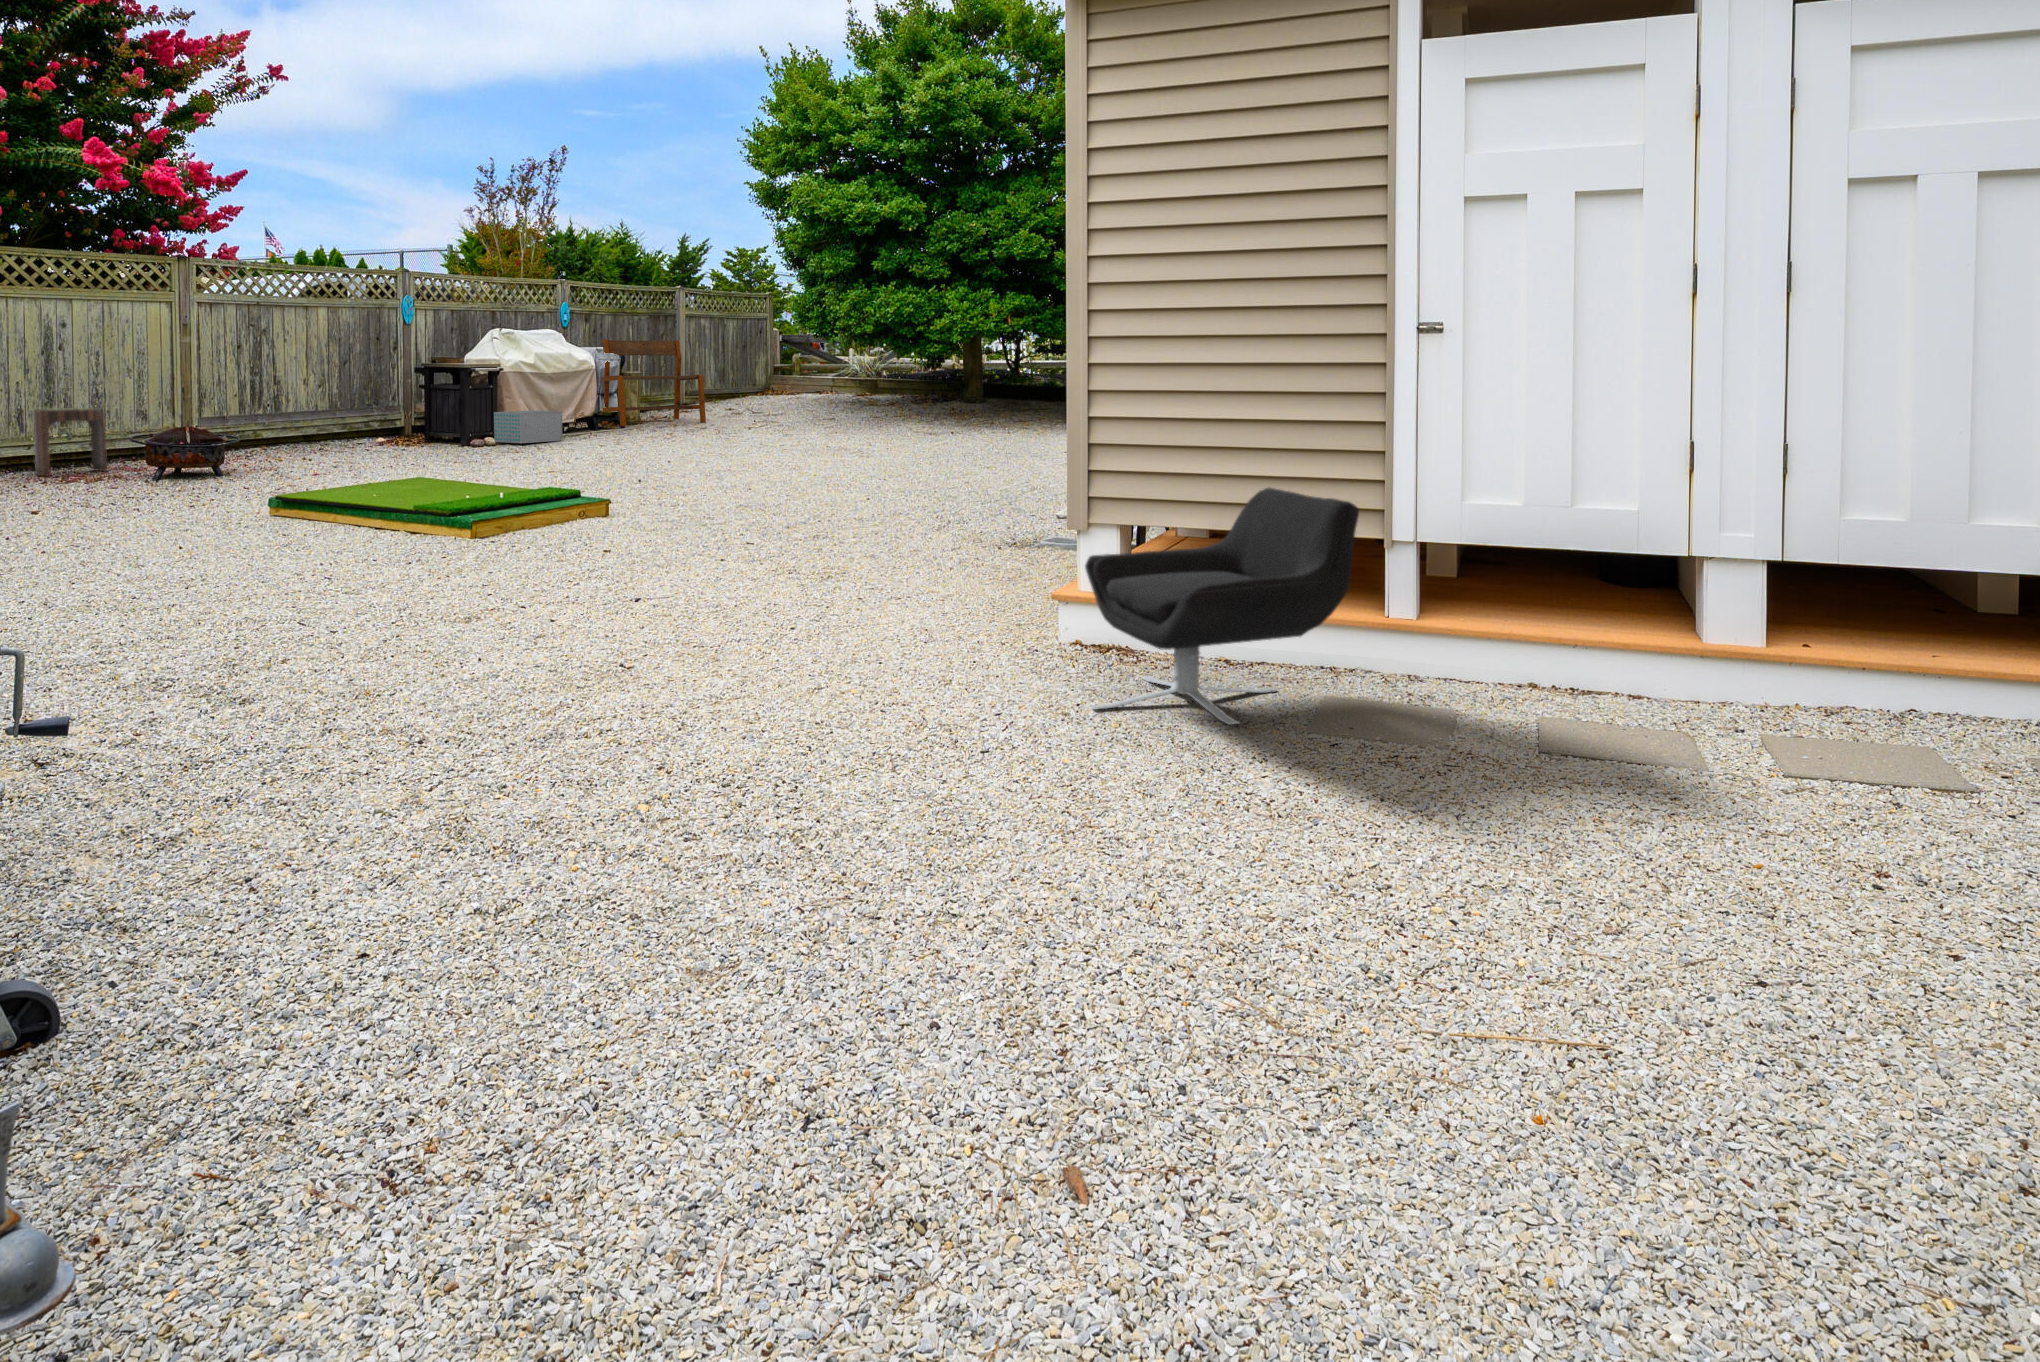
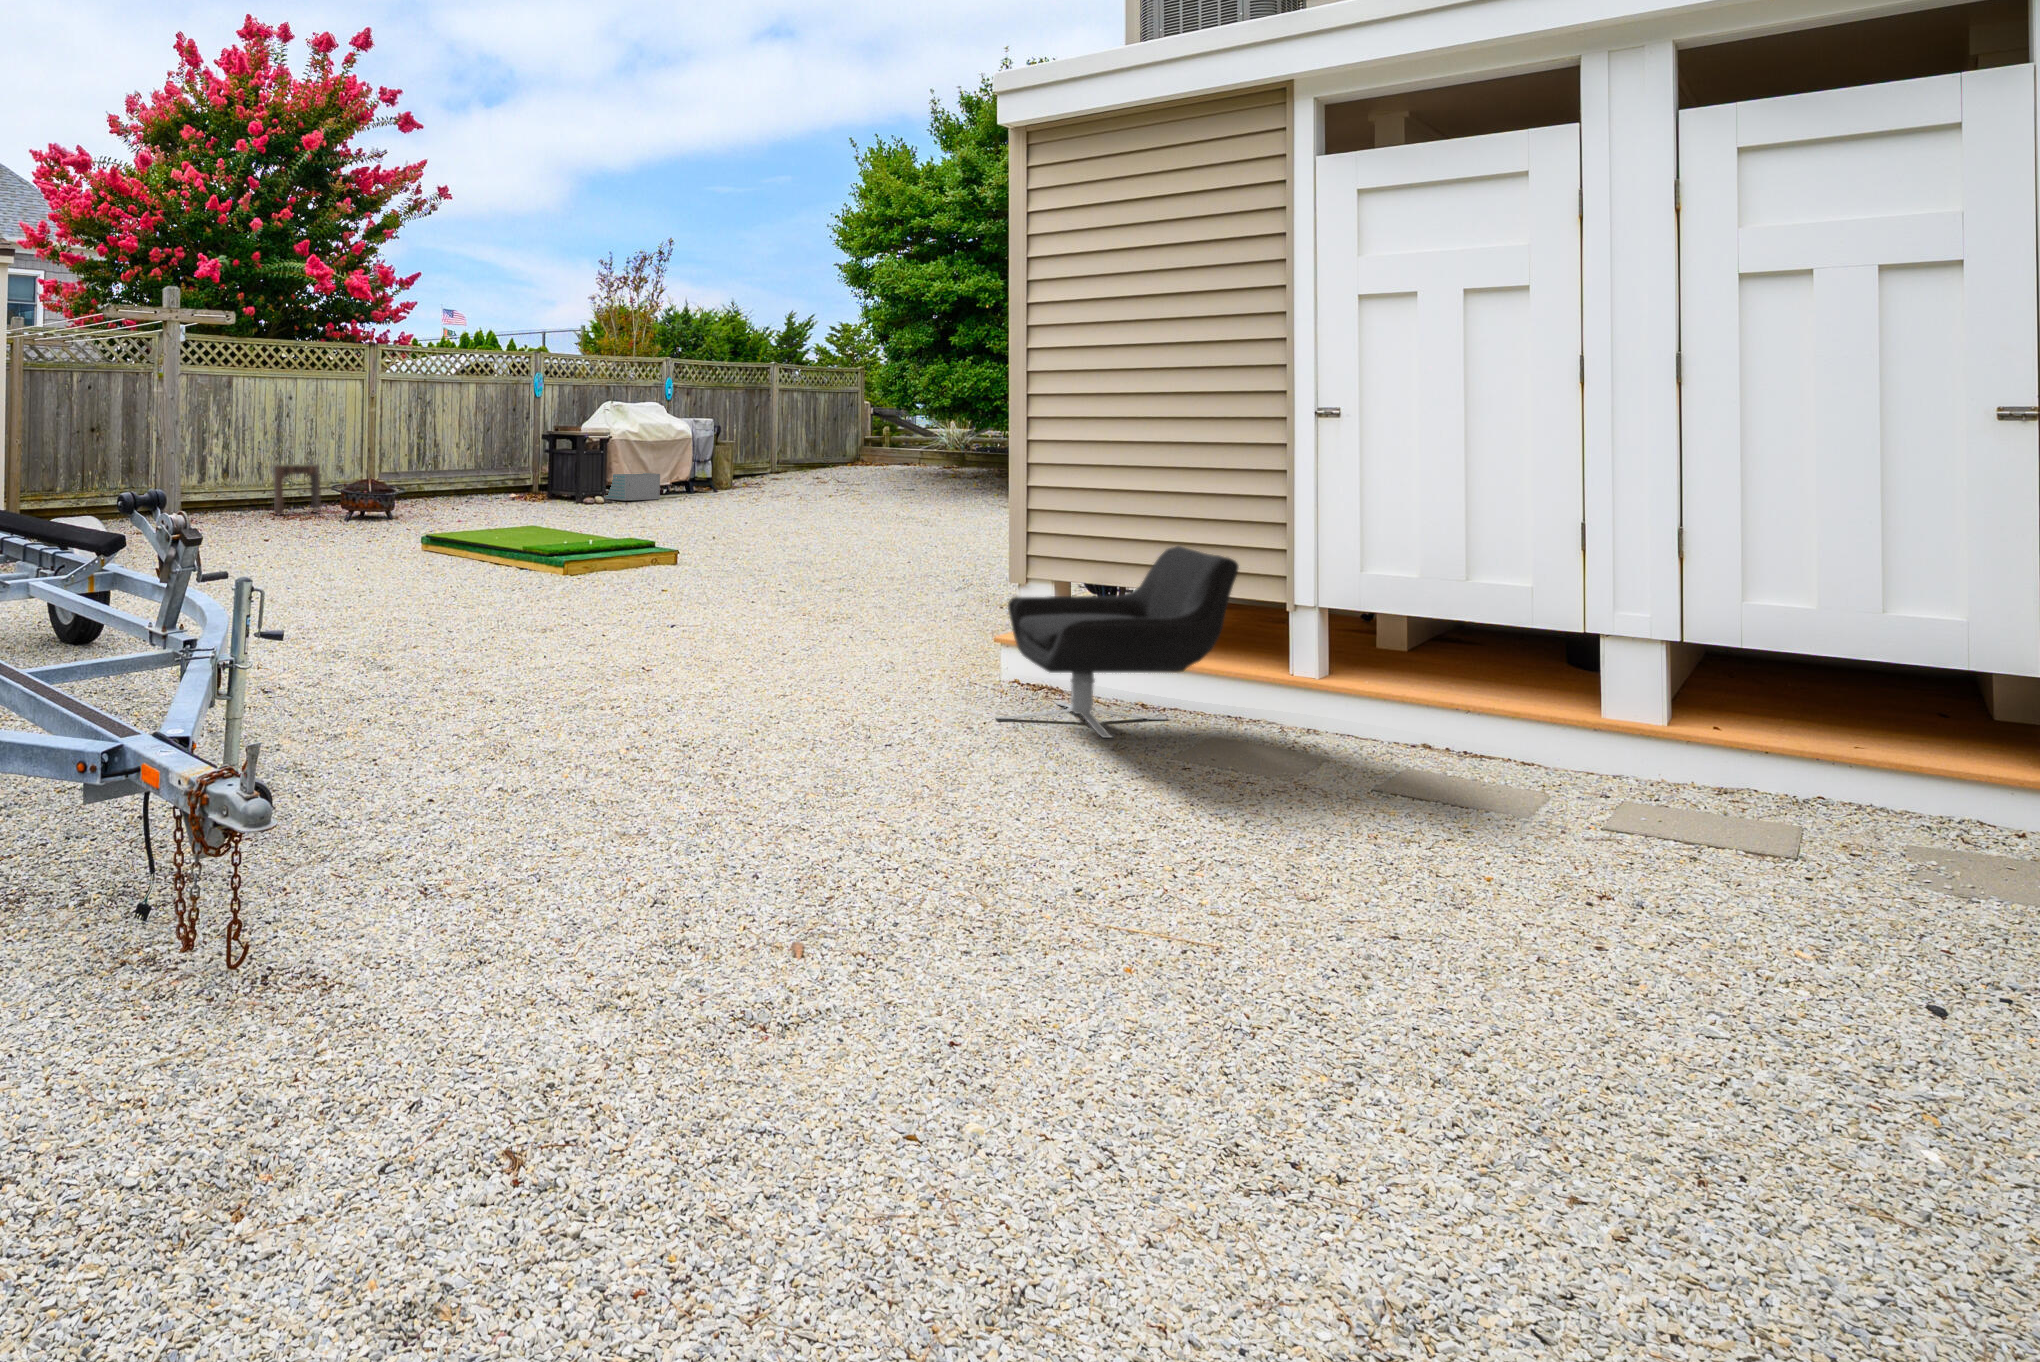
bench: present [602,339,706,426] -> none [695,411,786,488]

